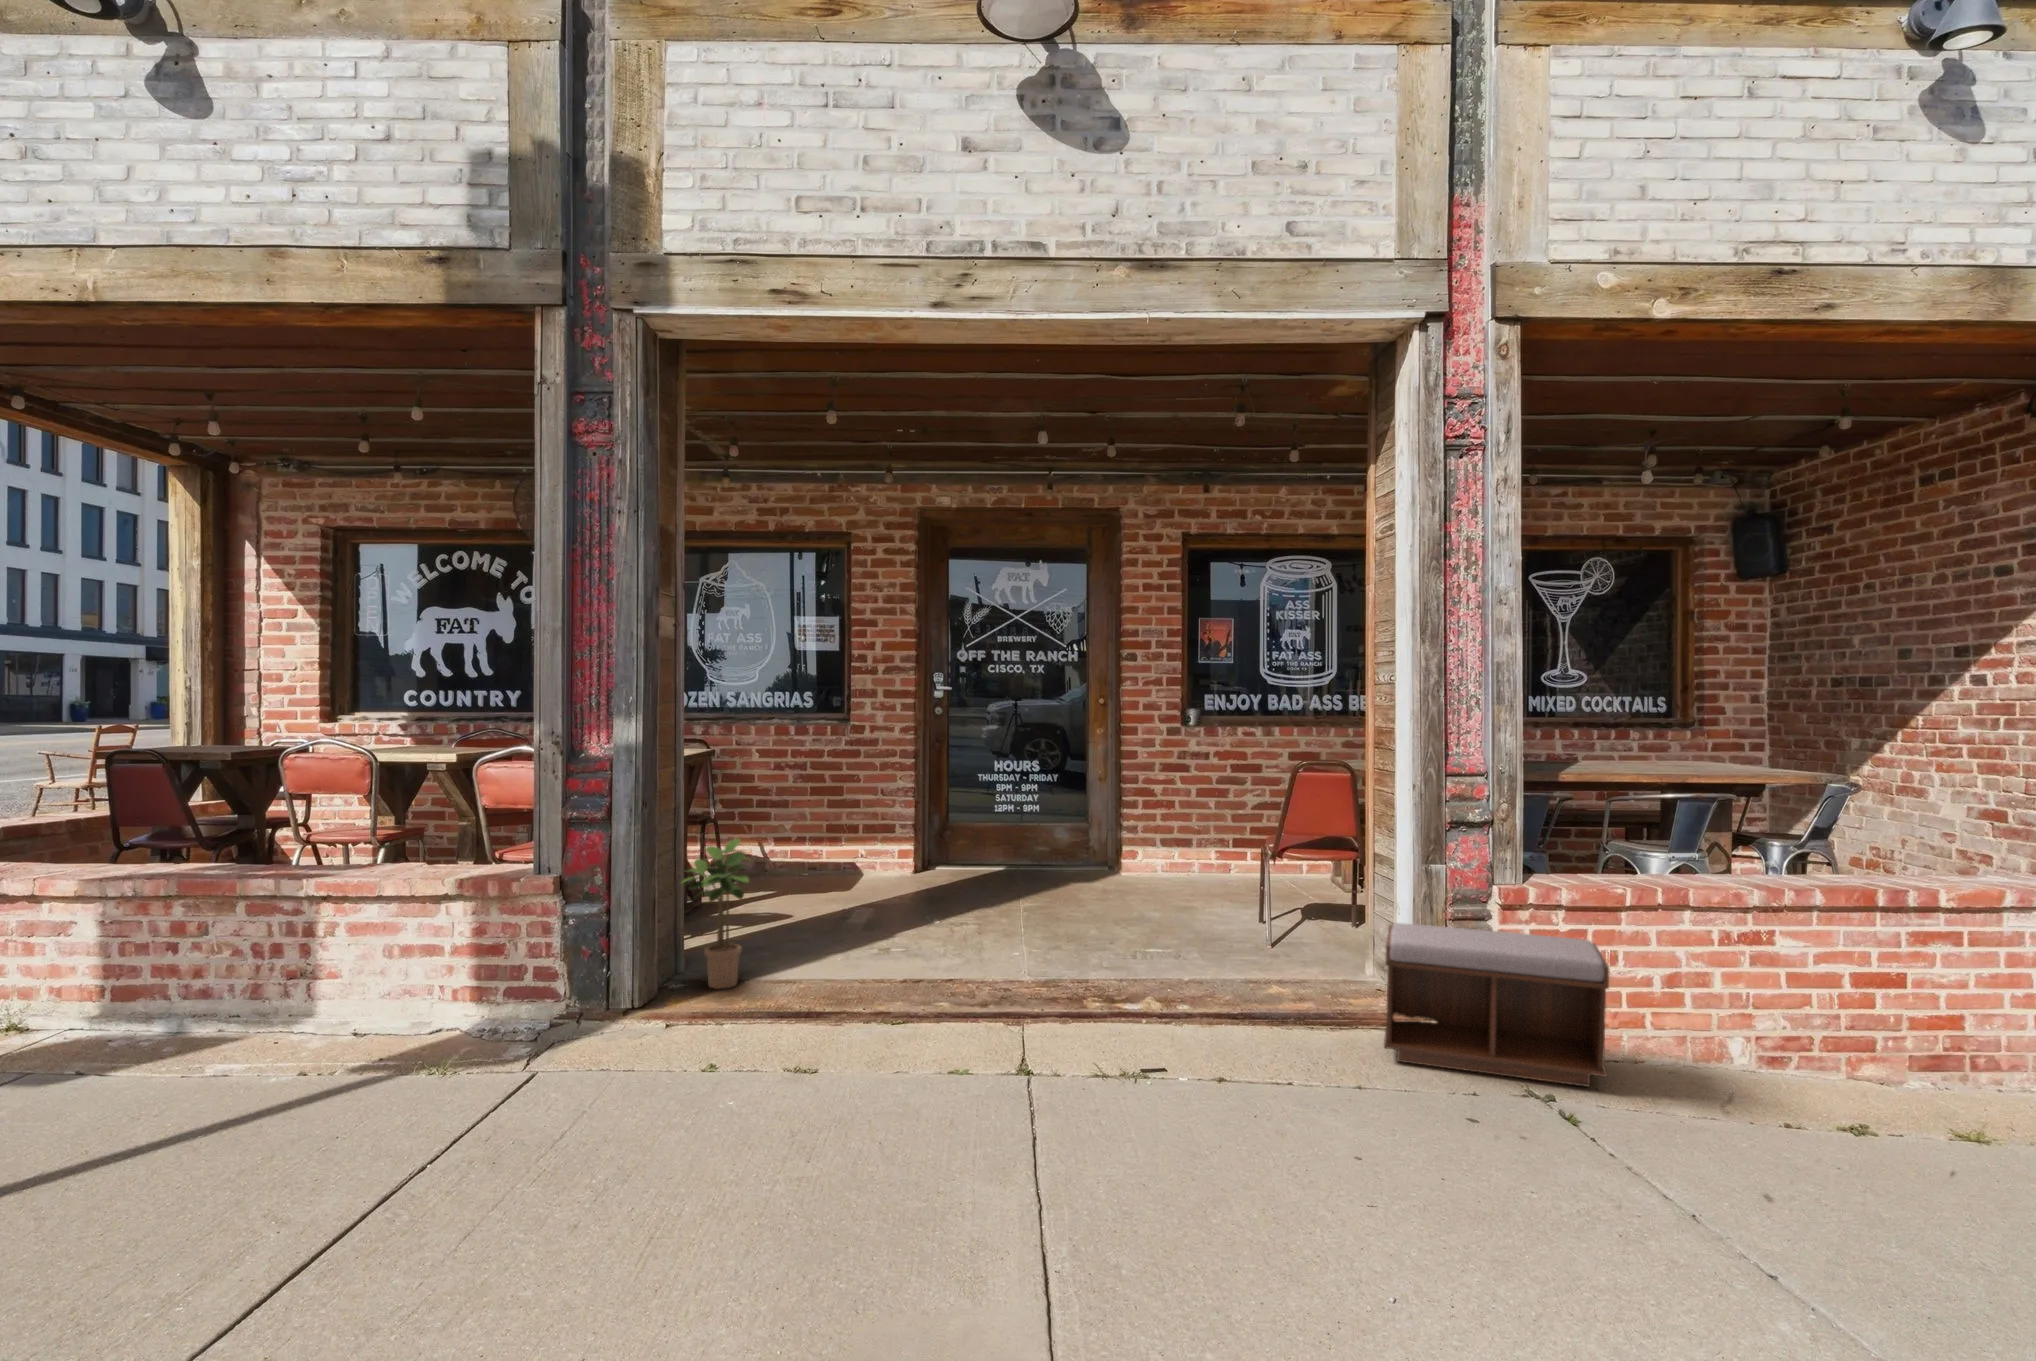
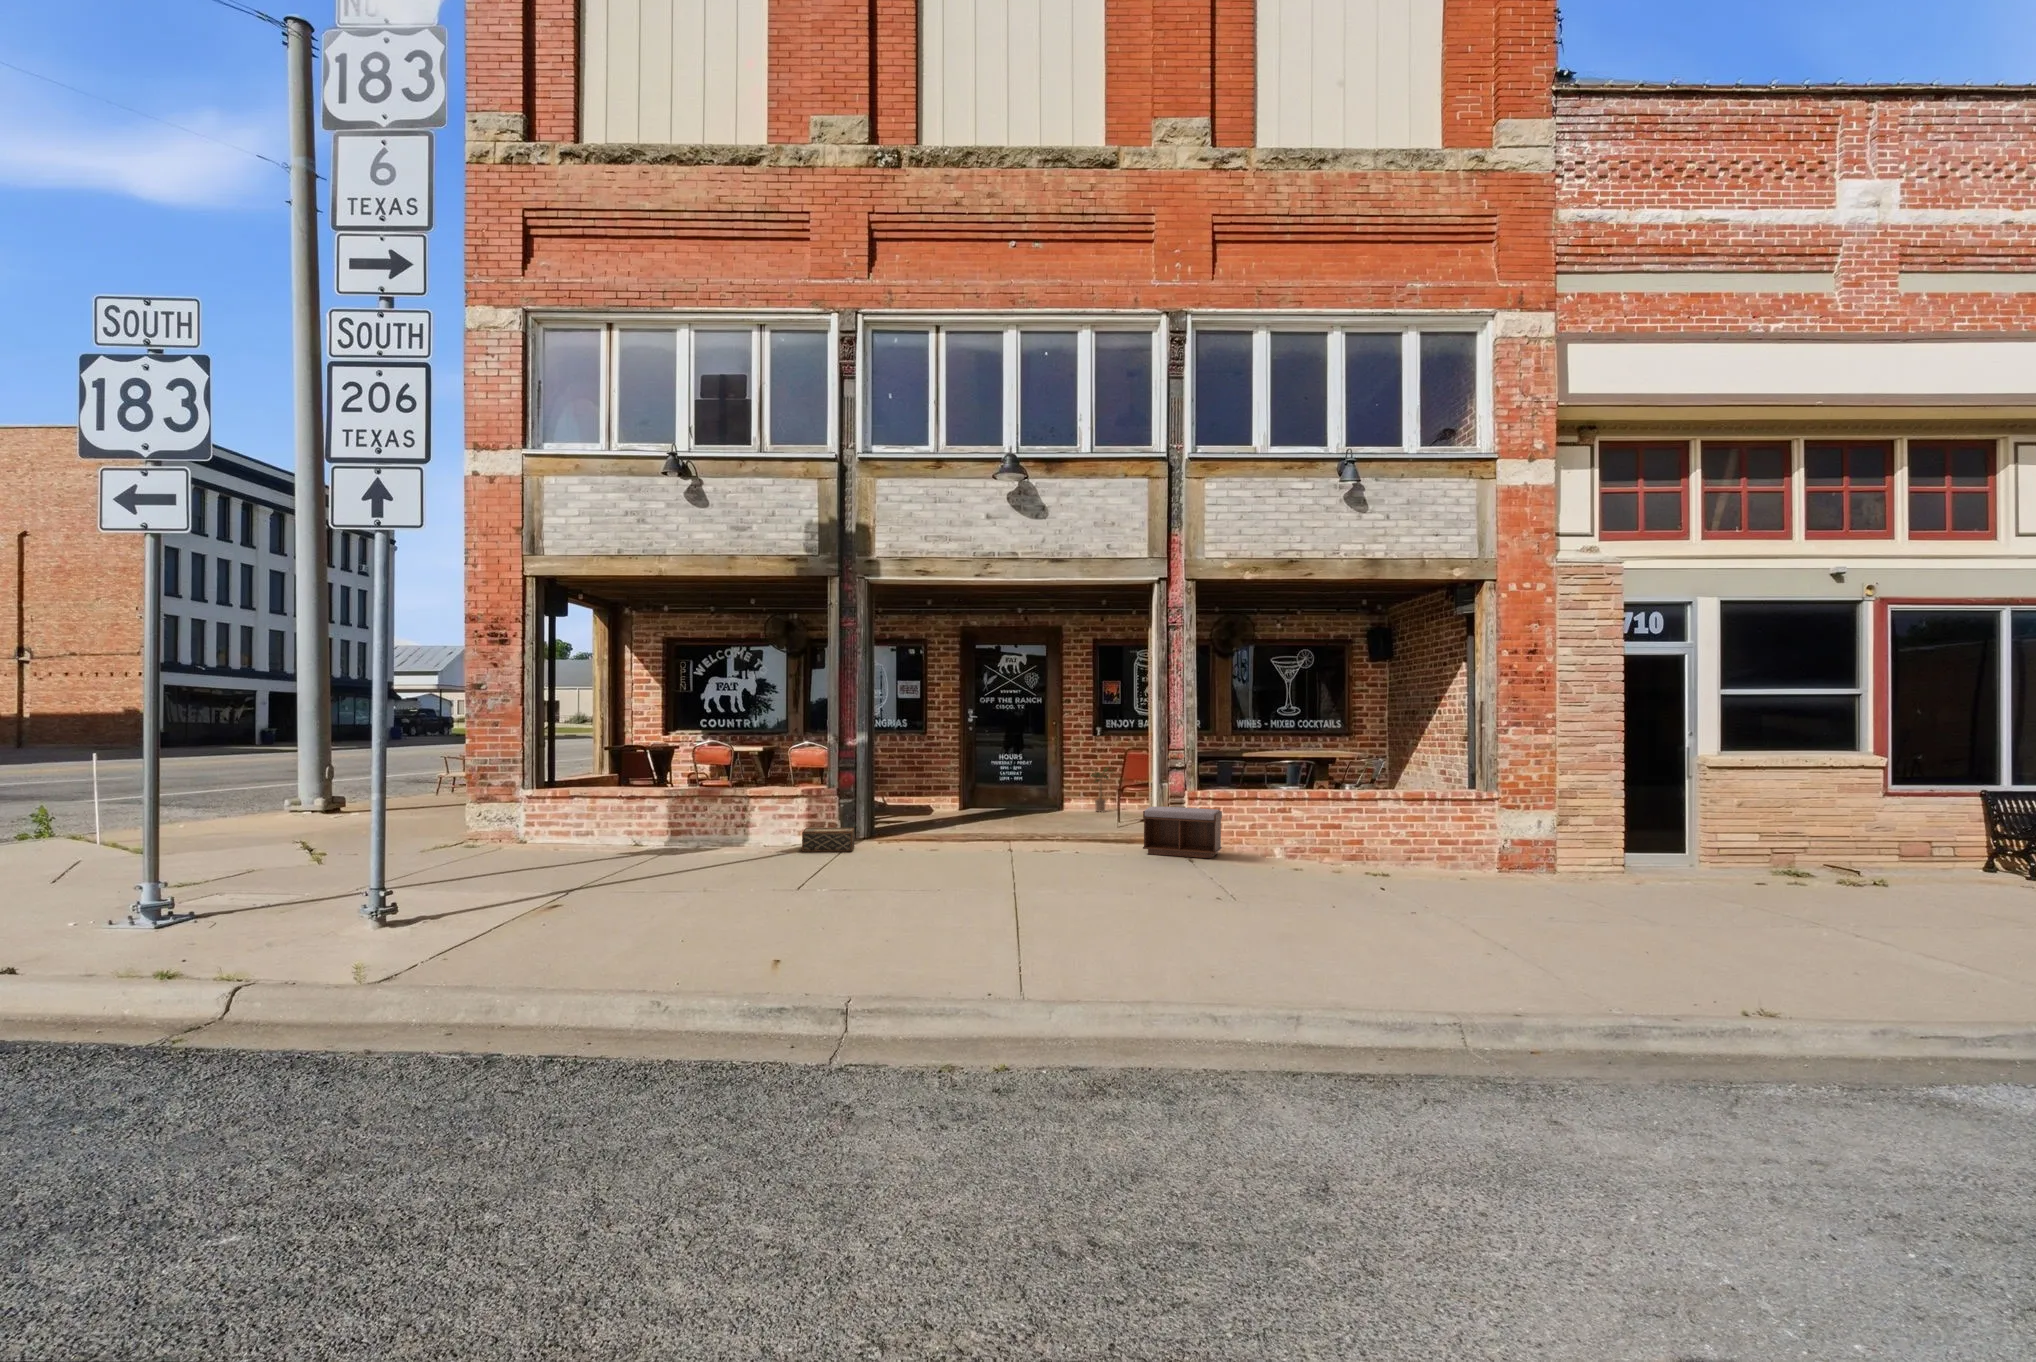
potted plant: present [682,838,749,989] -> present [1091,768,1112,812]
woven basket: none [441,978,605,1058] -> present [802,828,854,852]

